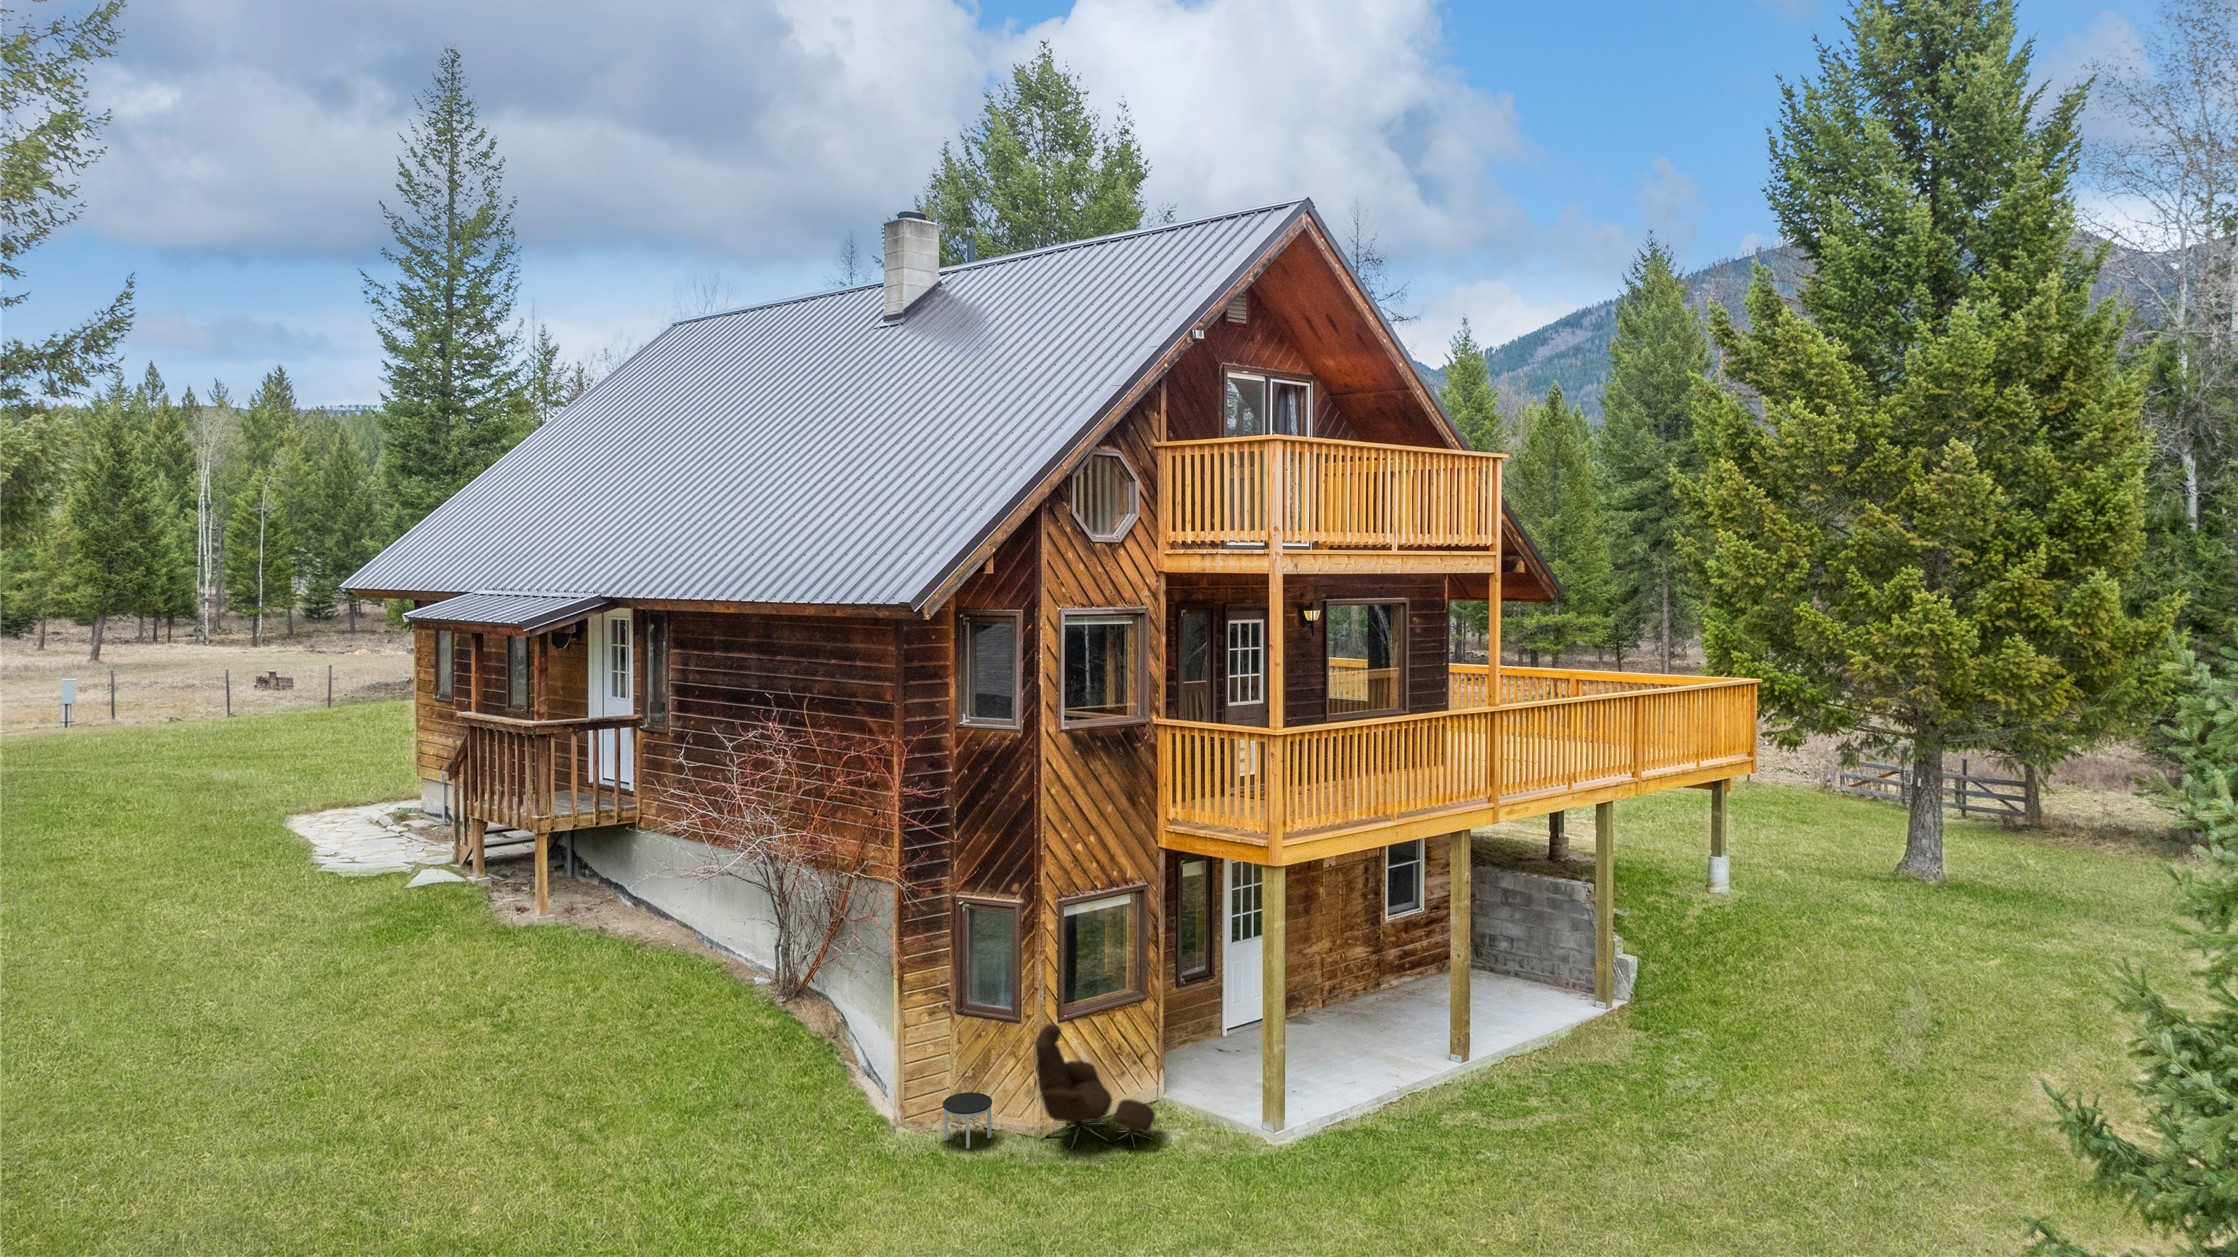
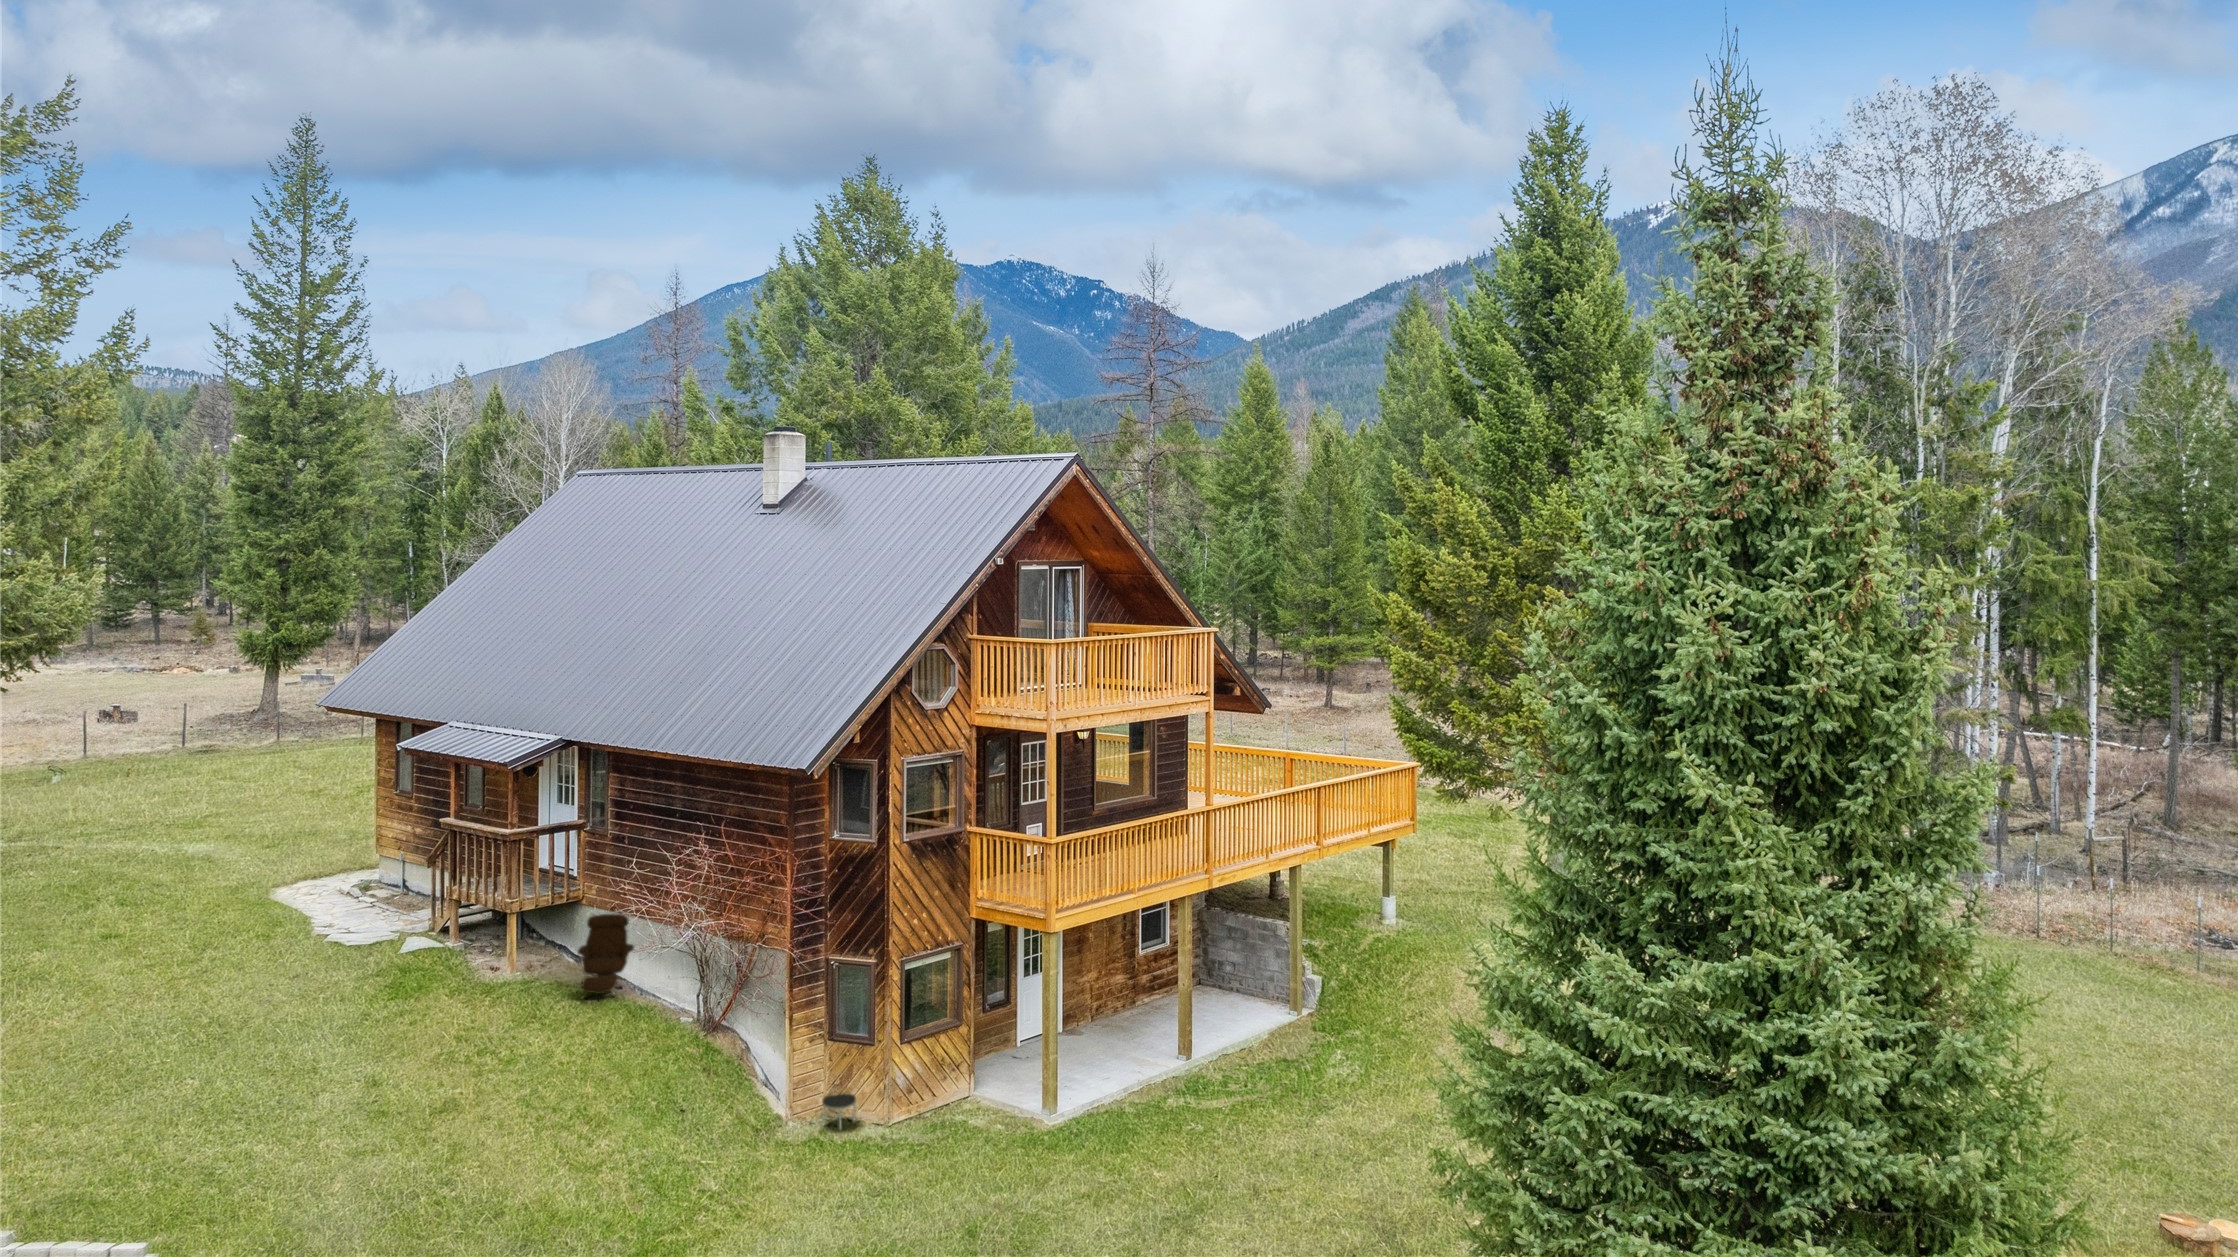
lounge chair: present [1036,1024,1155,1150] -> present [578,914,634,999]

